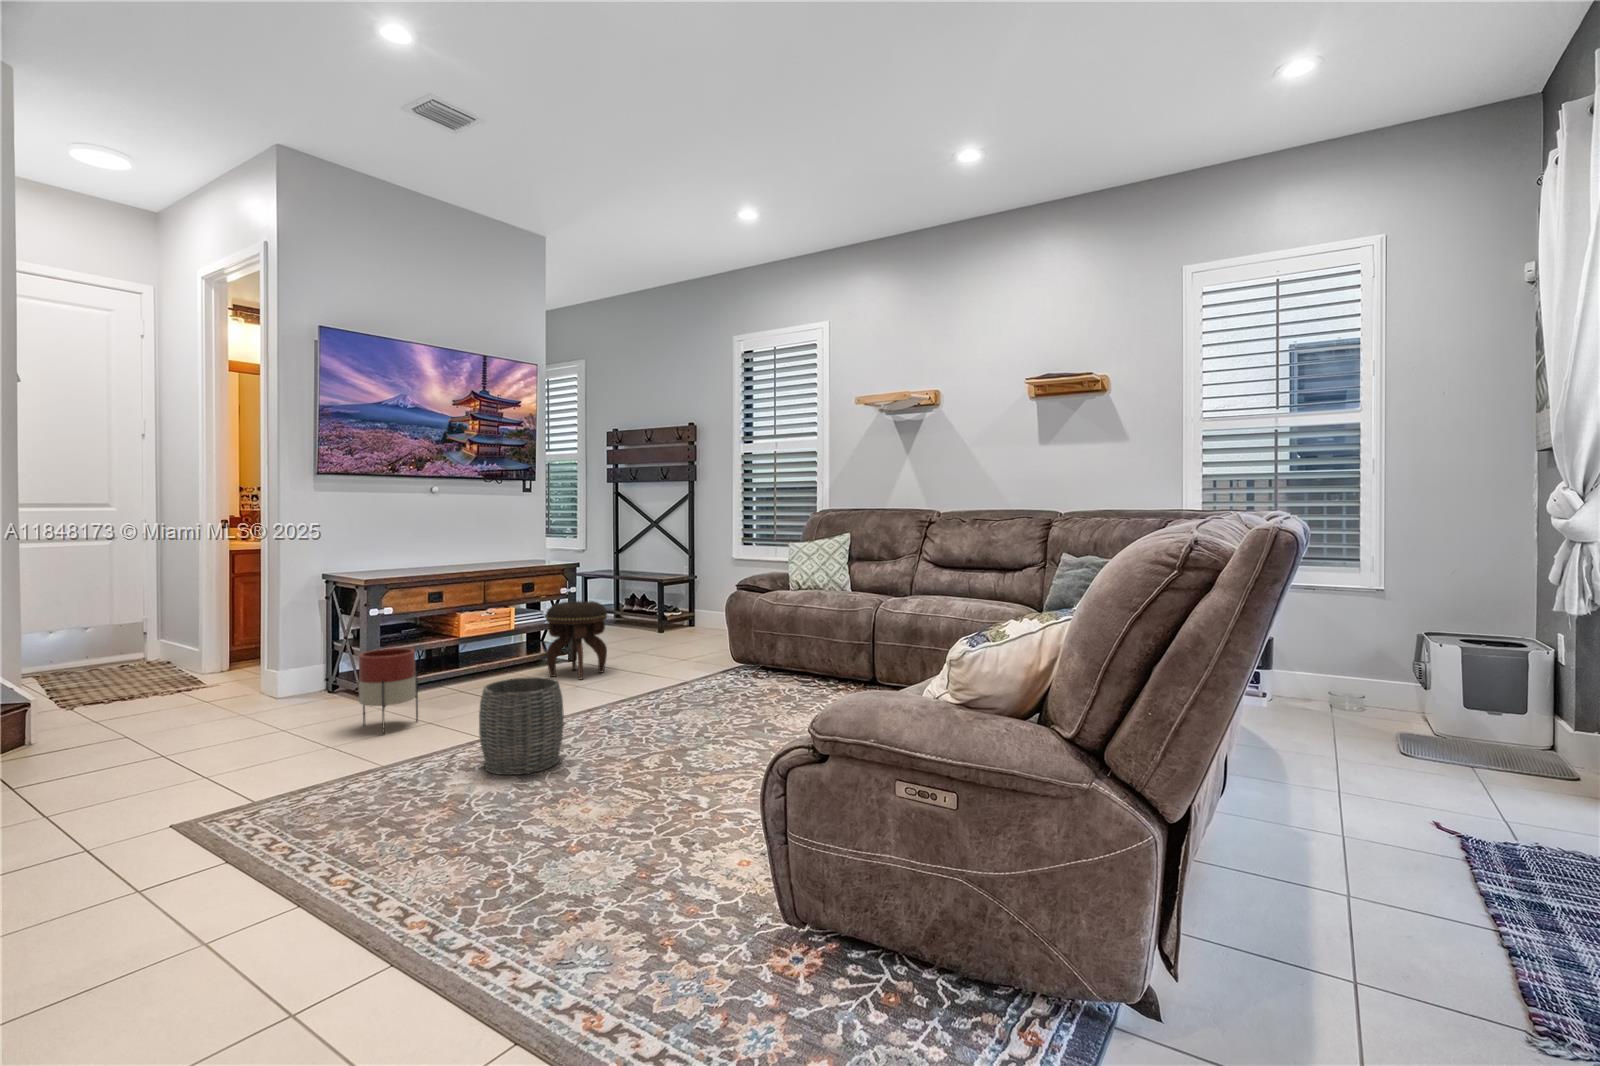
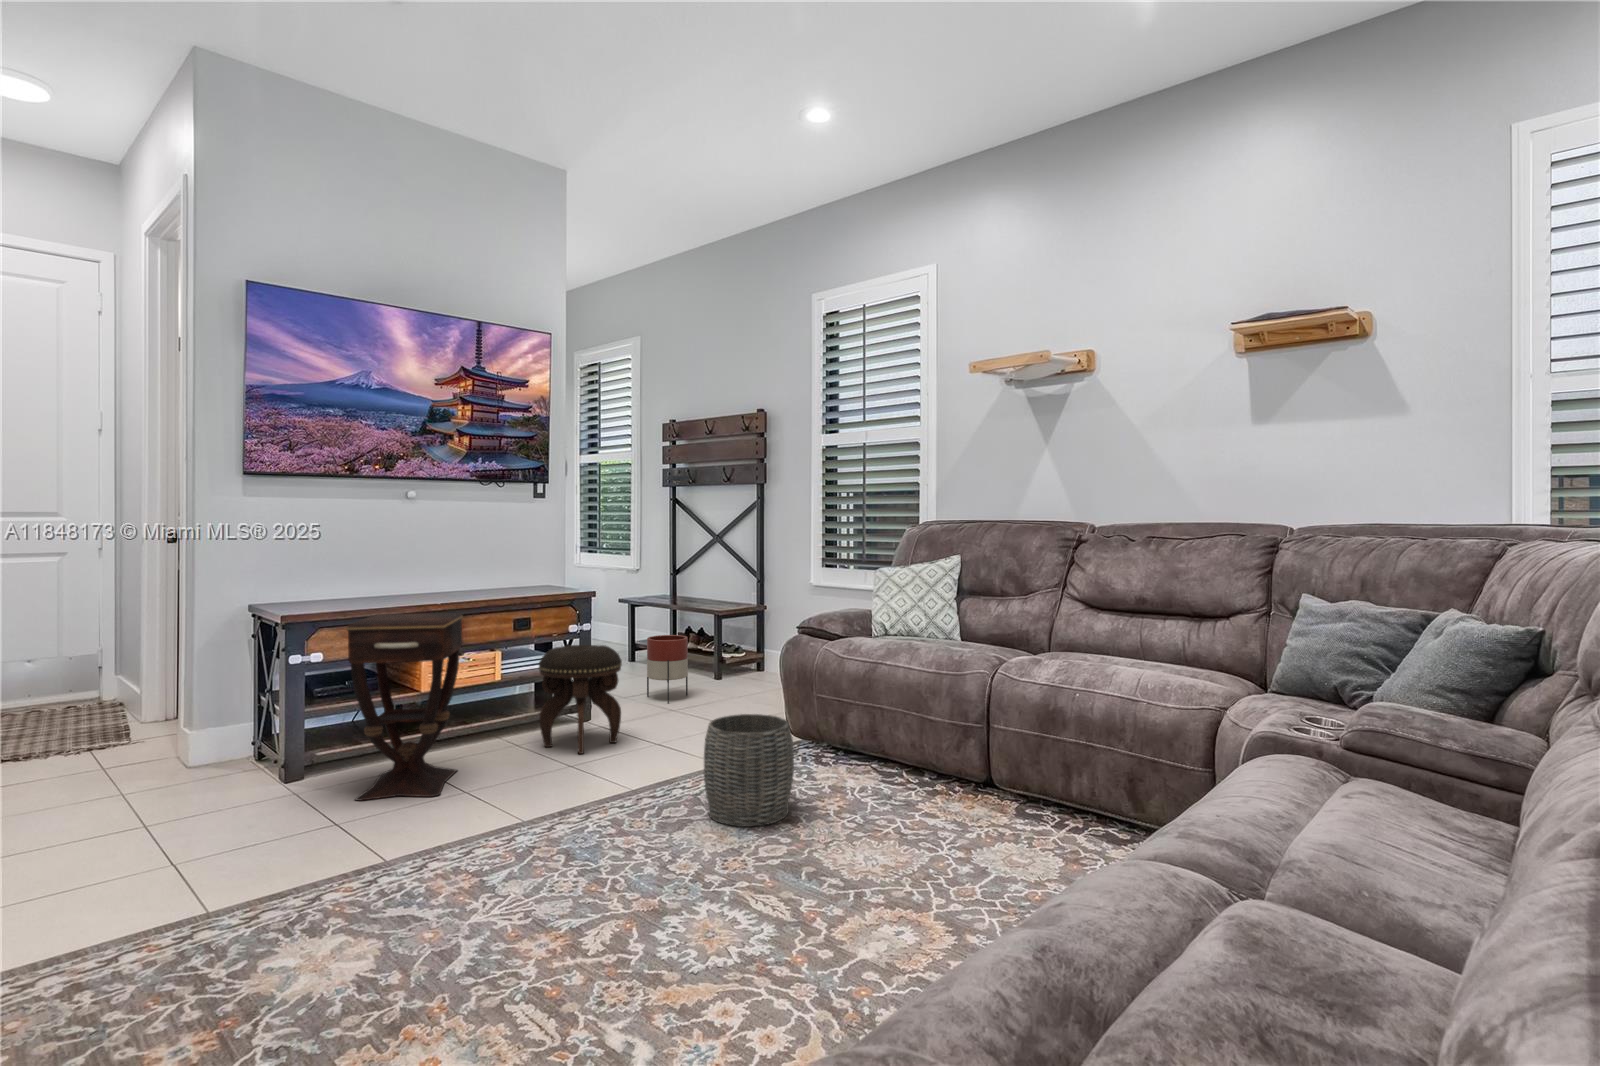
side table: none [423,577,497,711] -> present [347,613,463,801]
planter: present [359,648,418,734] -> present [647,635,688,703]
woven basket: present [479,677,564,775] -> present [704,714,794,827]

